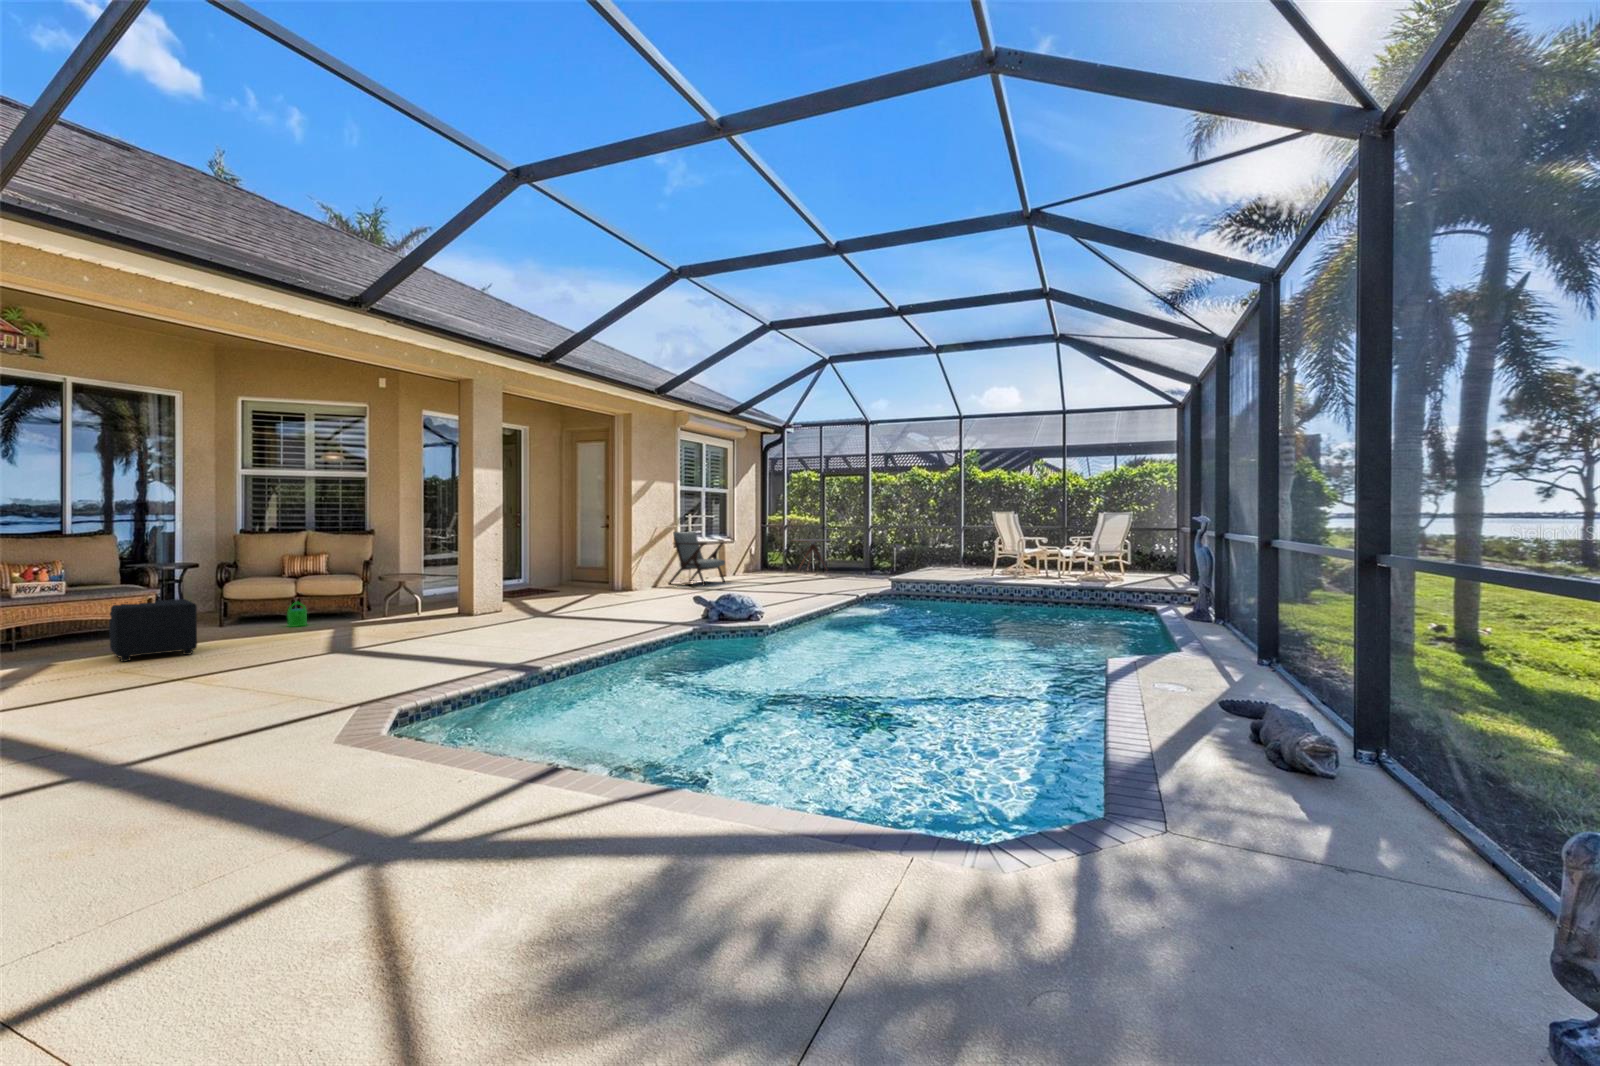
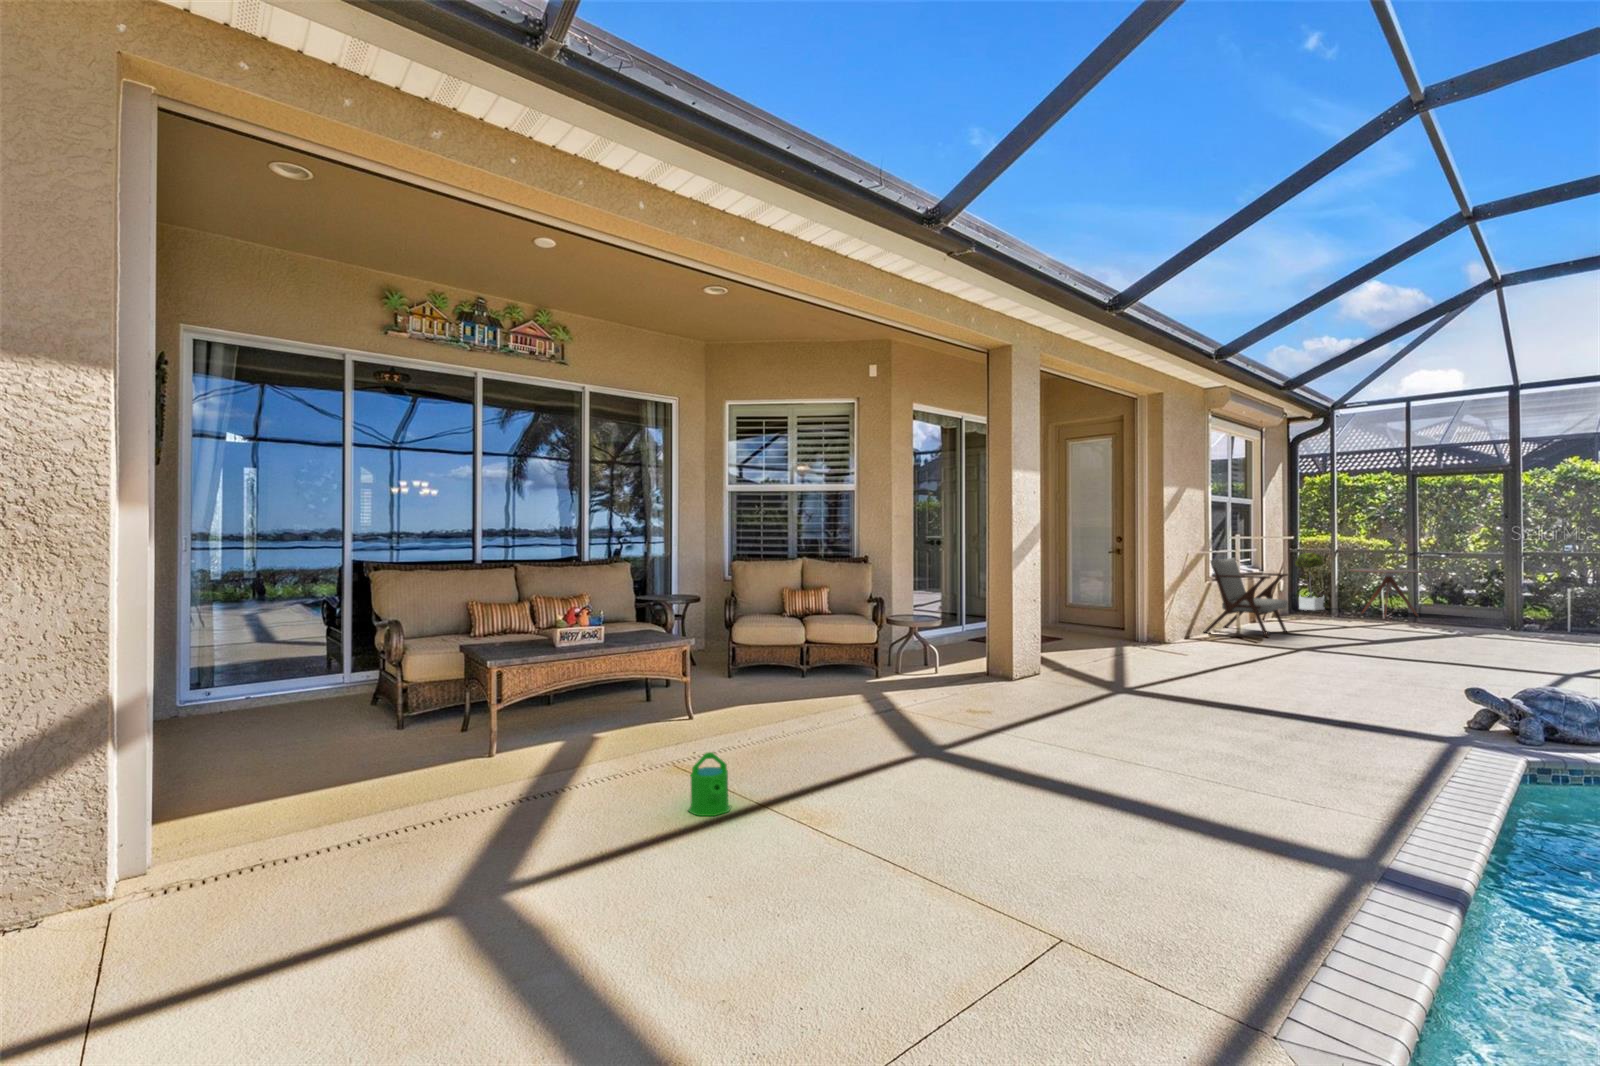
potted tree: none [763,527,781,569] -> present [1295,552,1325,610]
ottoman: present [109,599,197,662] -> none [649,651,745,736]
watering can: present [287,602,307,627] -> present [688,752,731,816]

